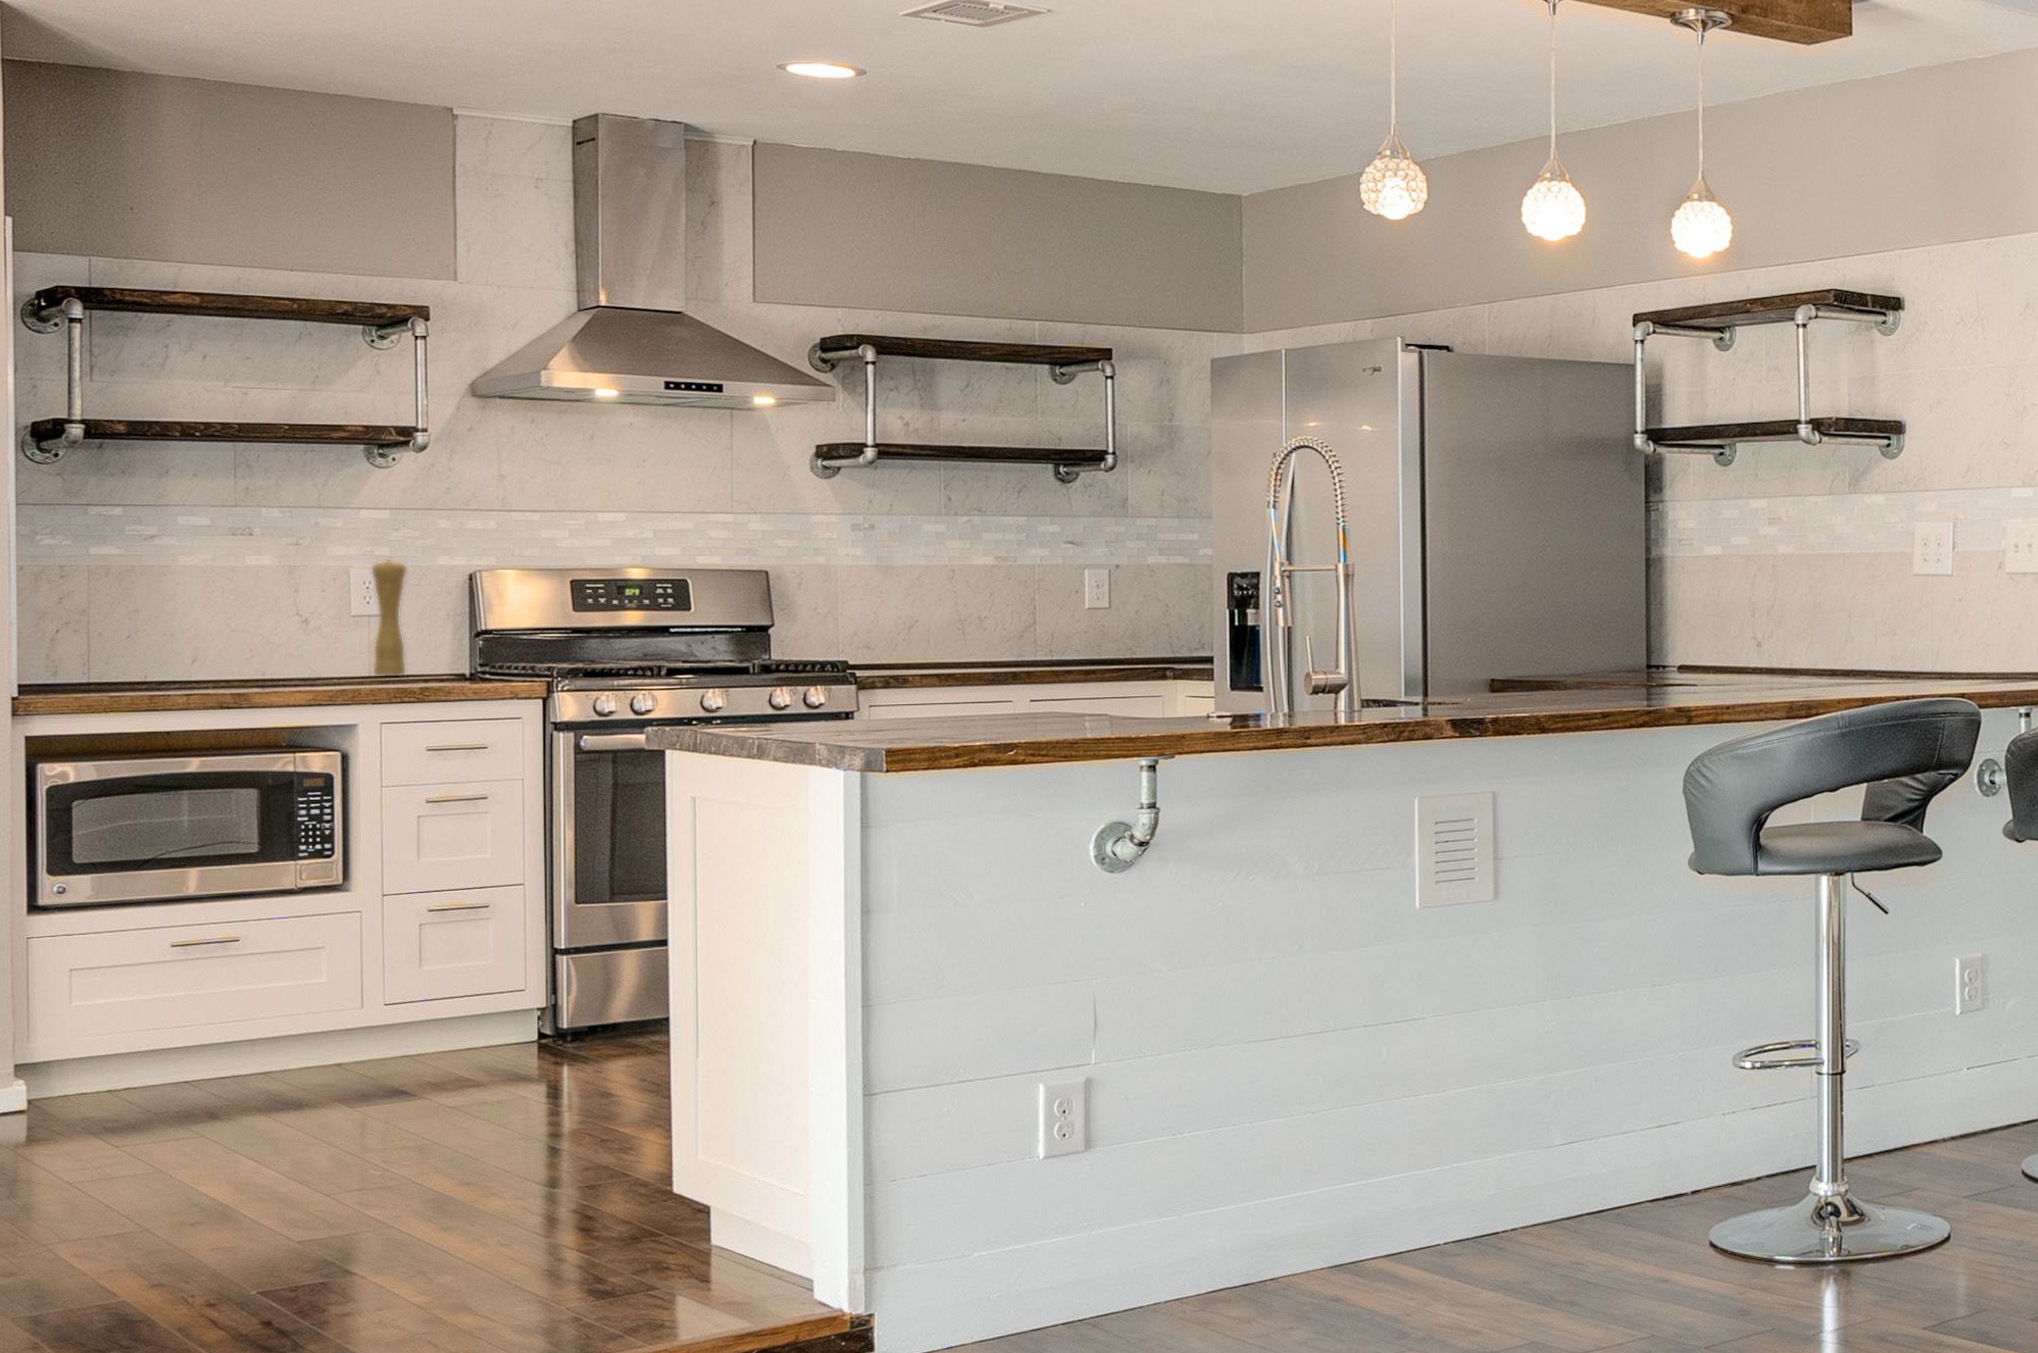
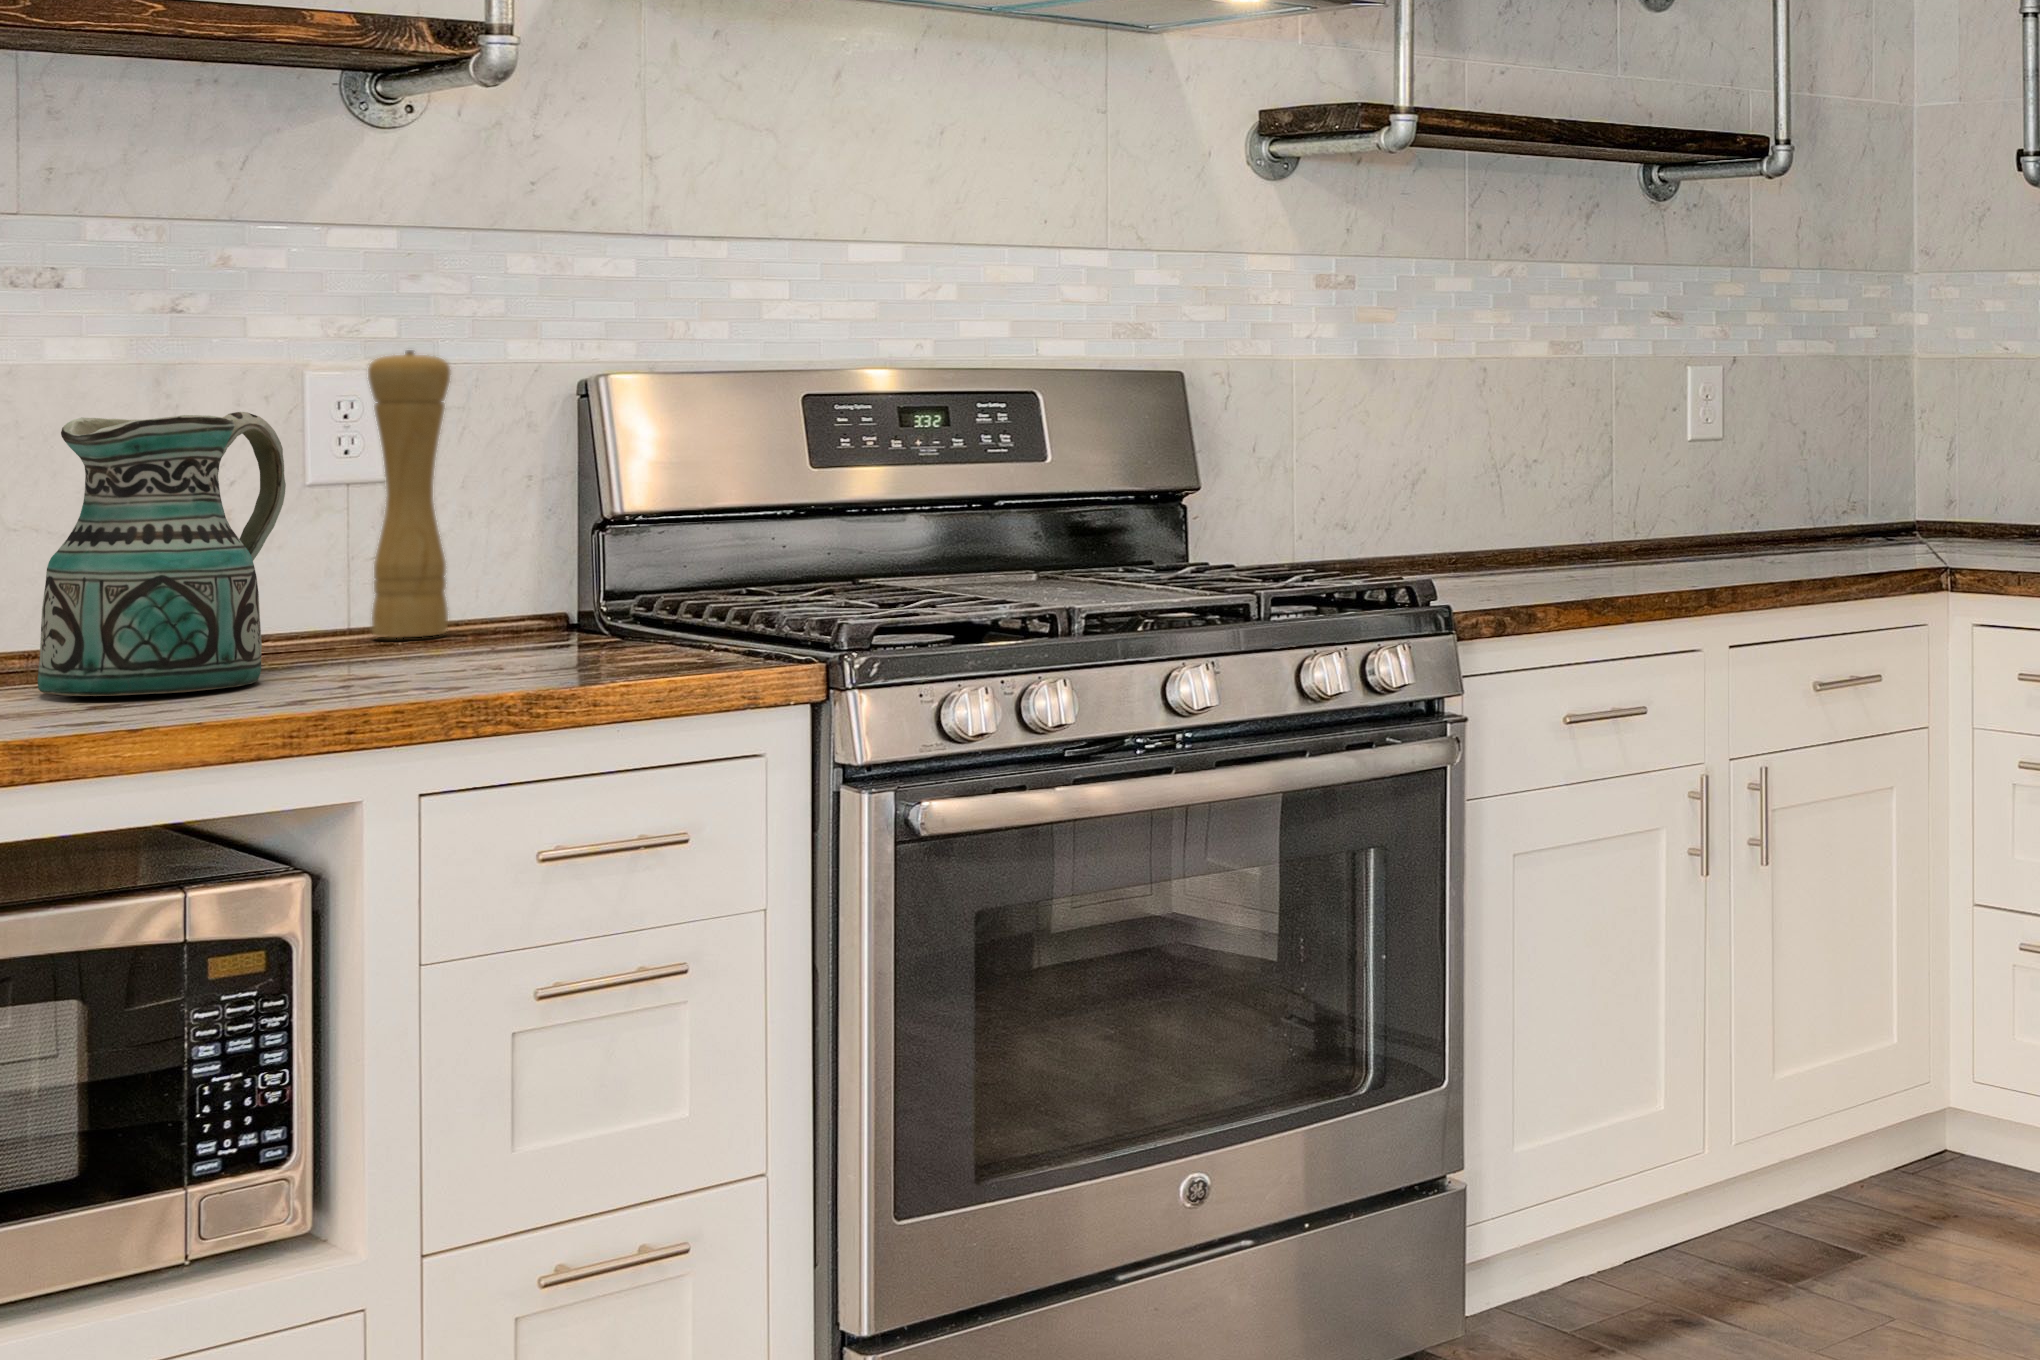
ceramic pitcher: none [244,584,336,687] -> present [38,412,286,696]

